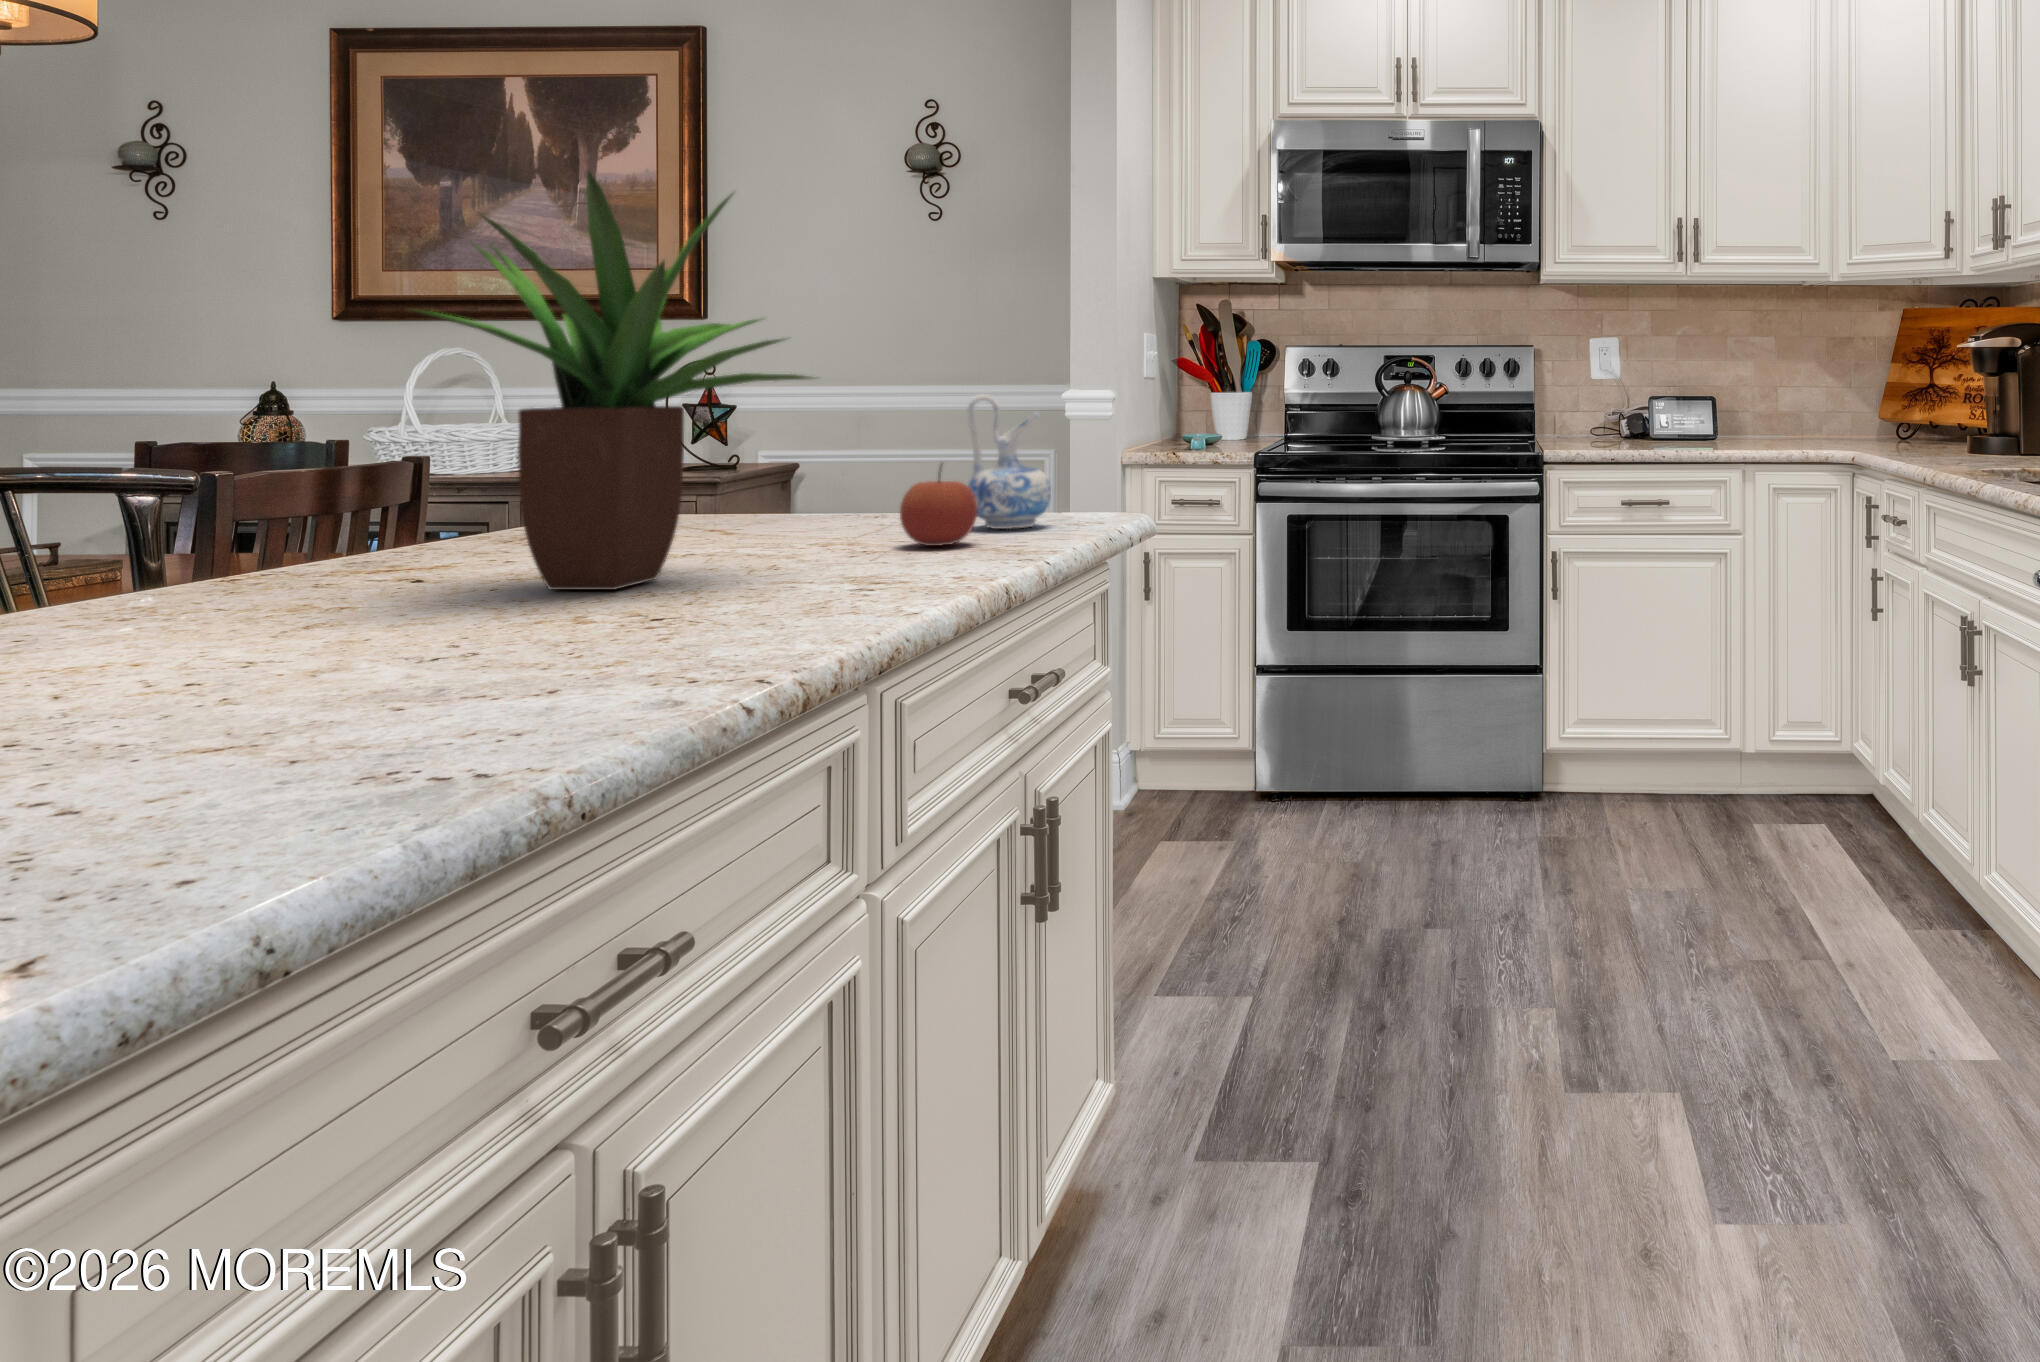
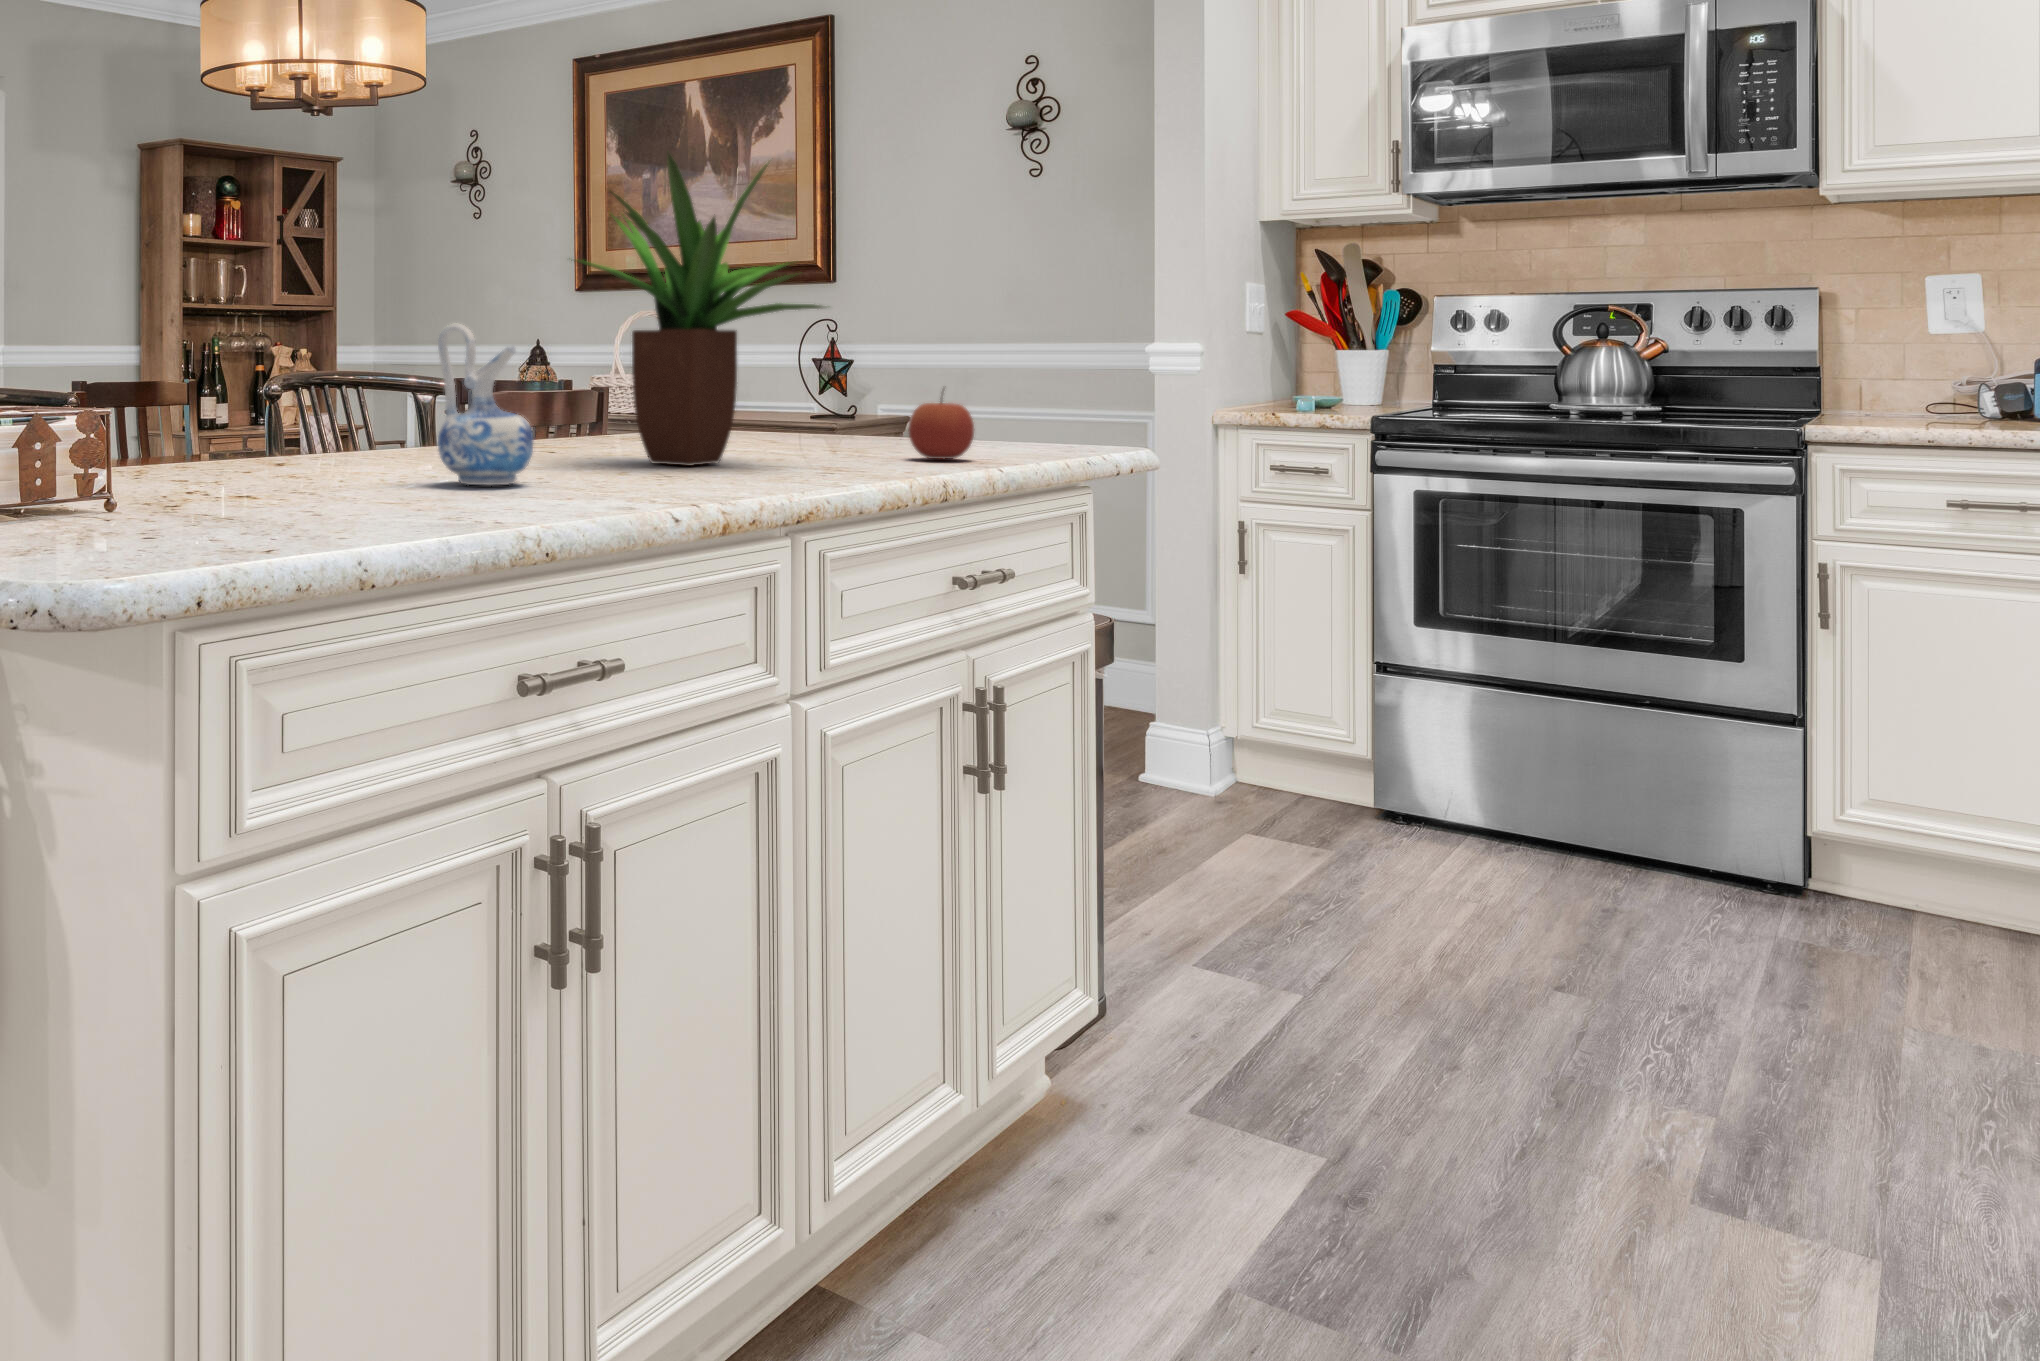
ceramic pitcher: present [967,395,1051,529] -> present [438,323,533,485]

